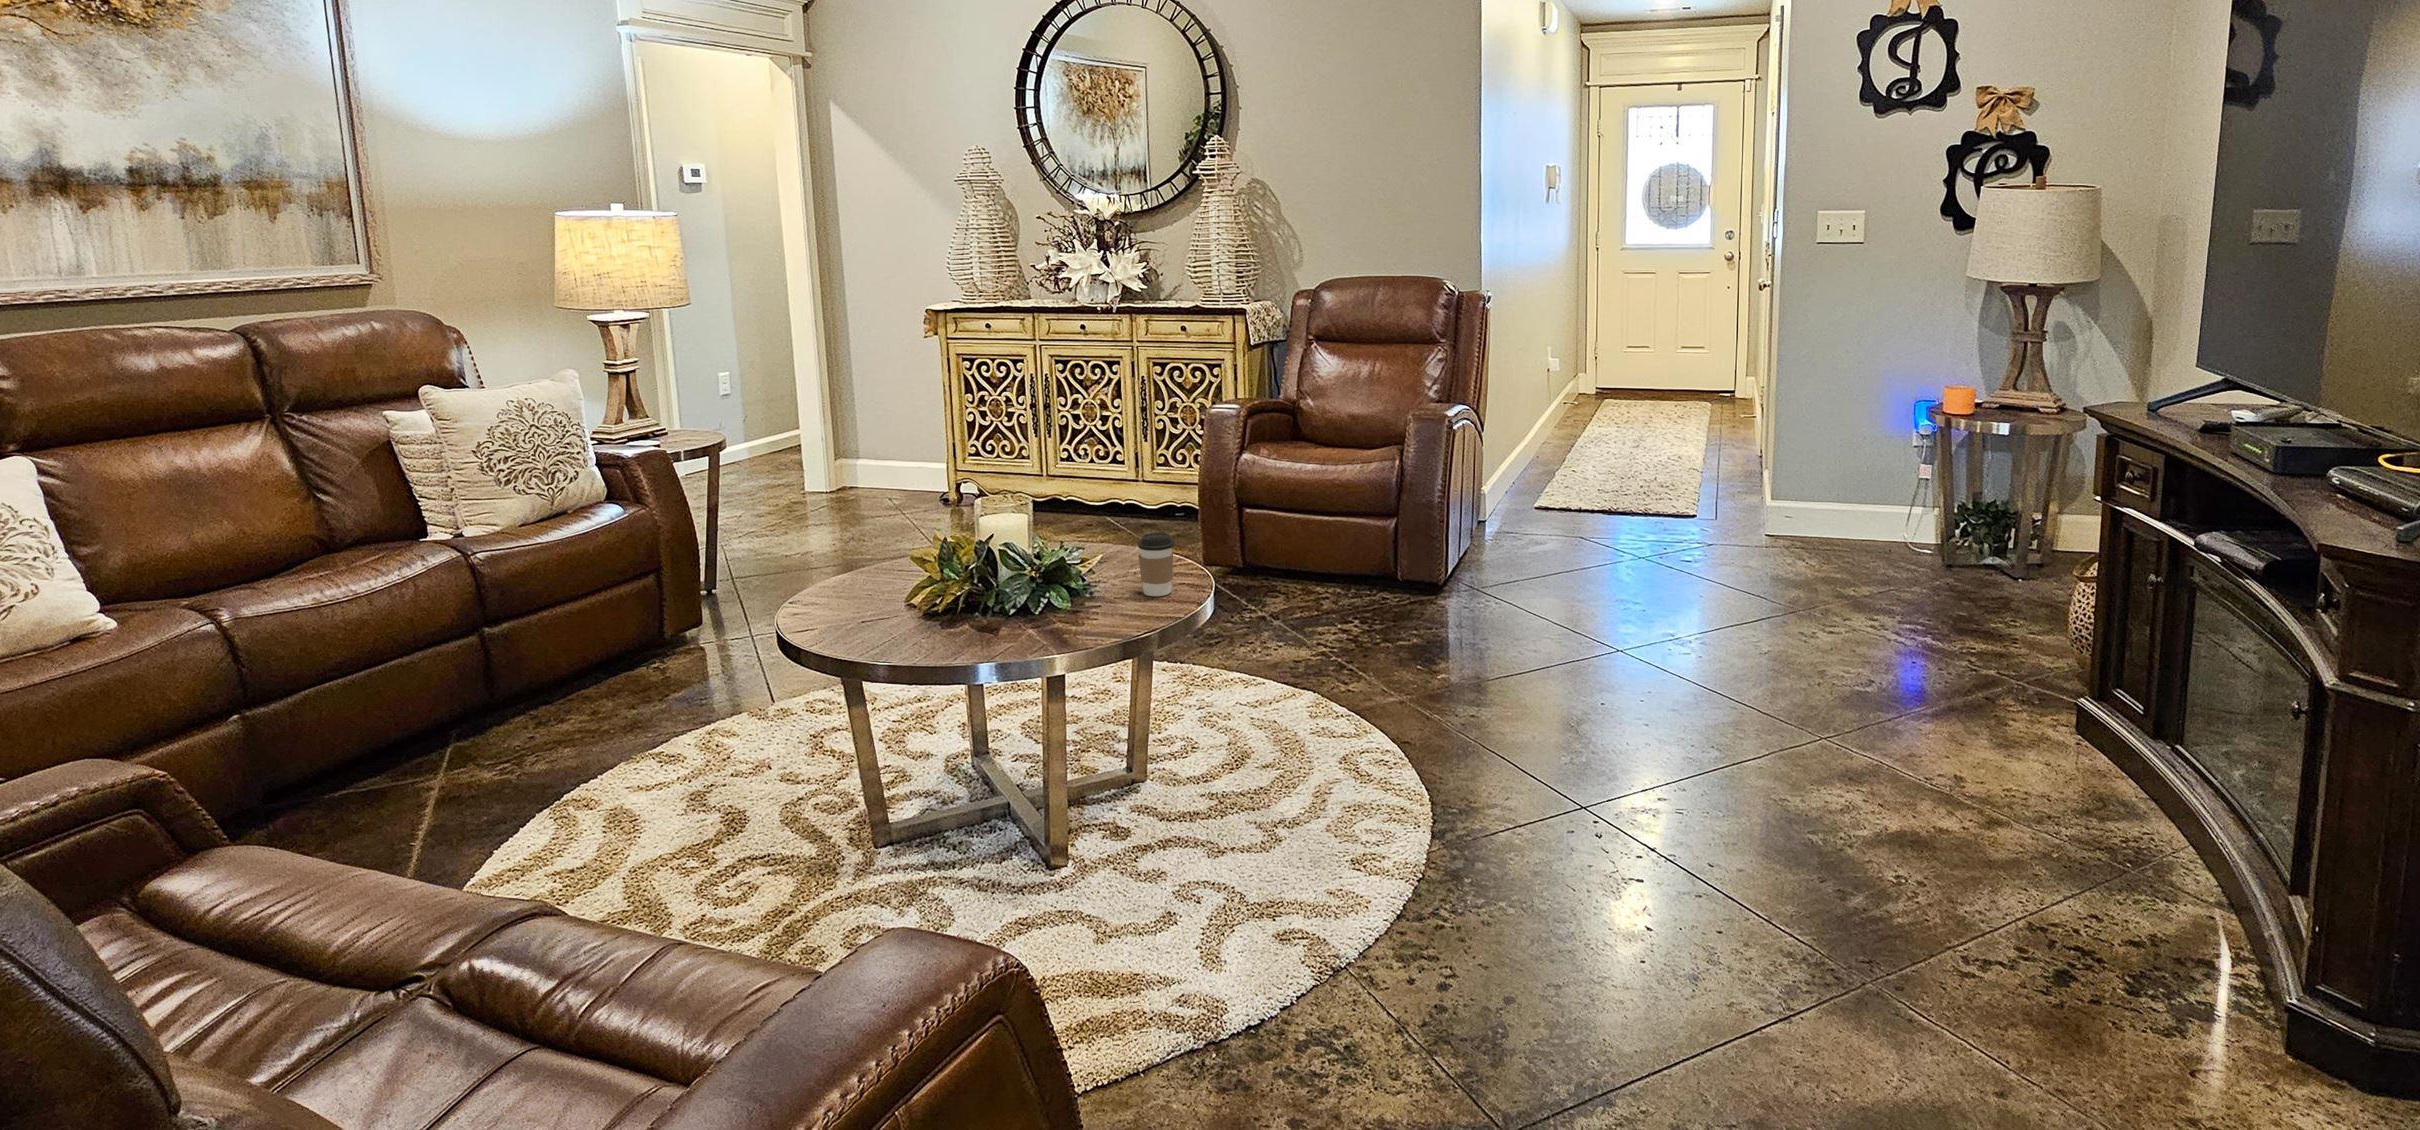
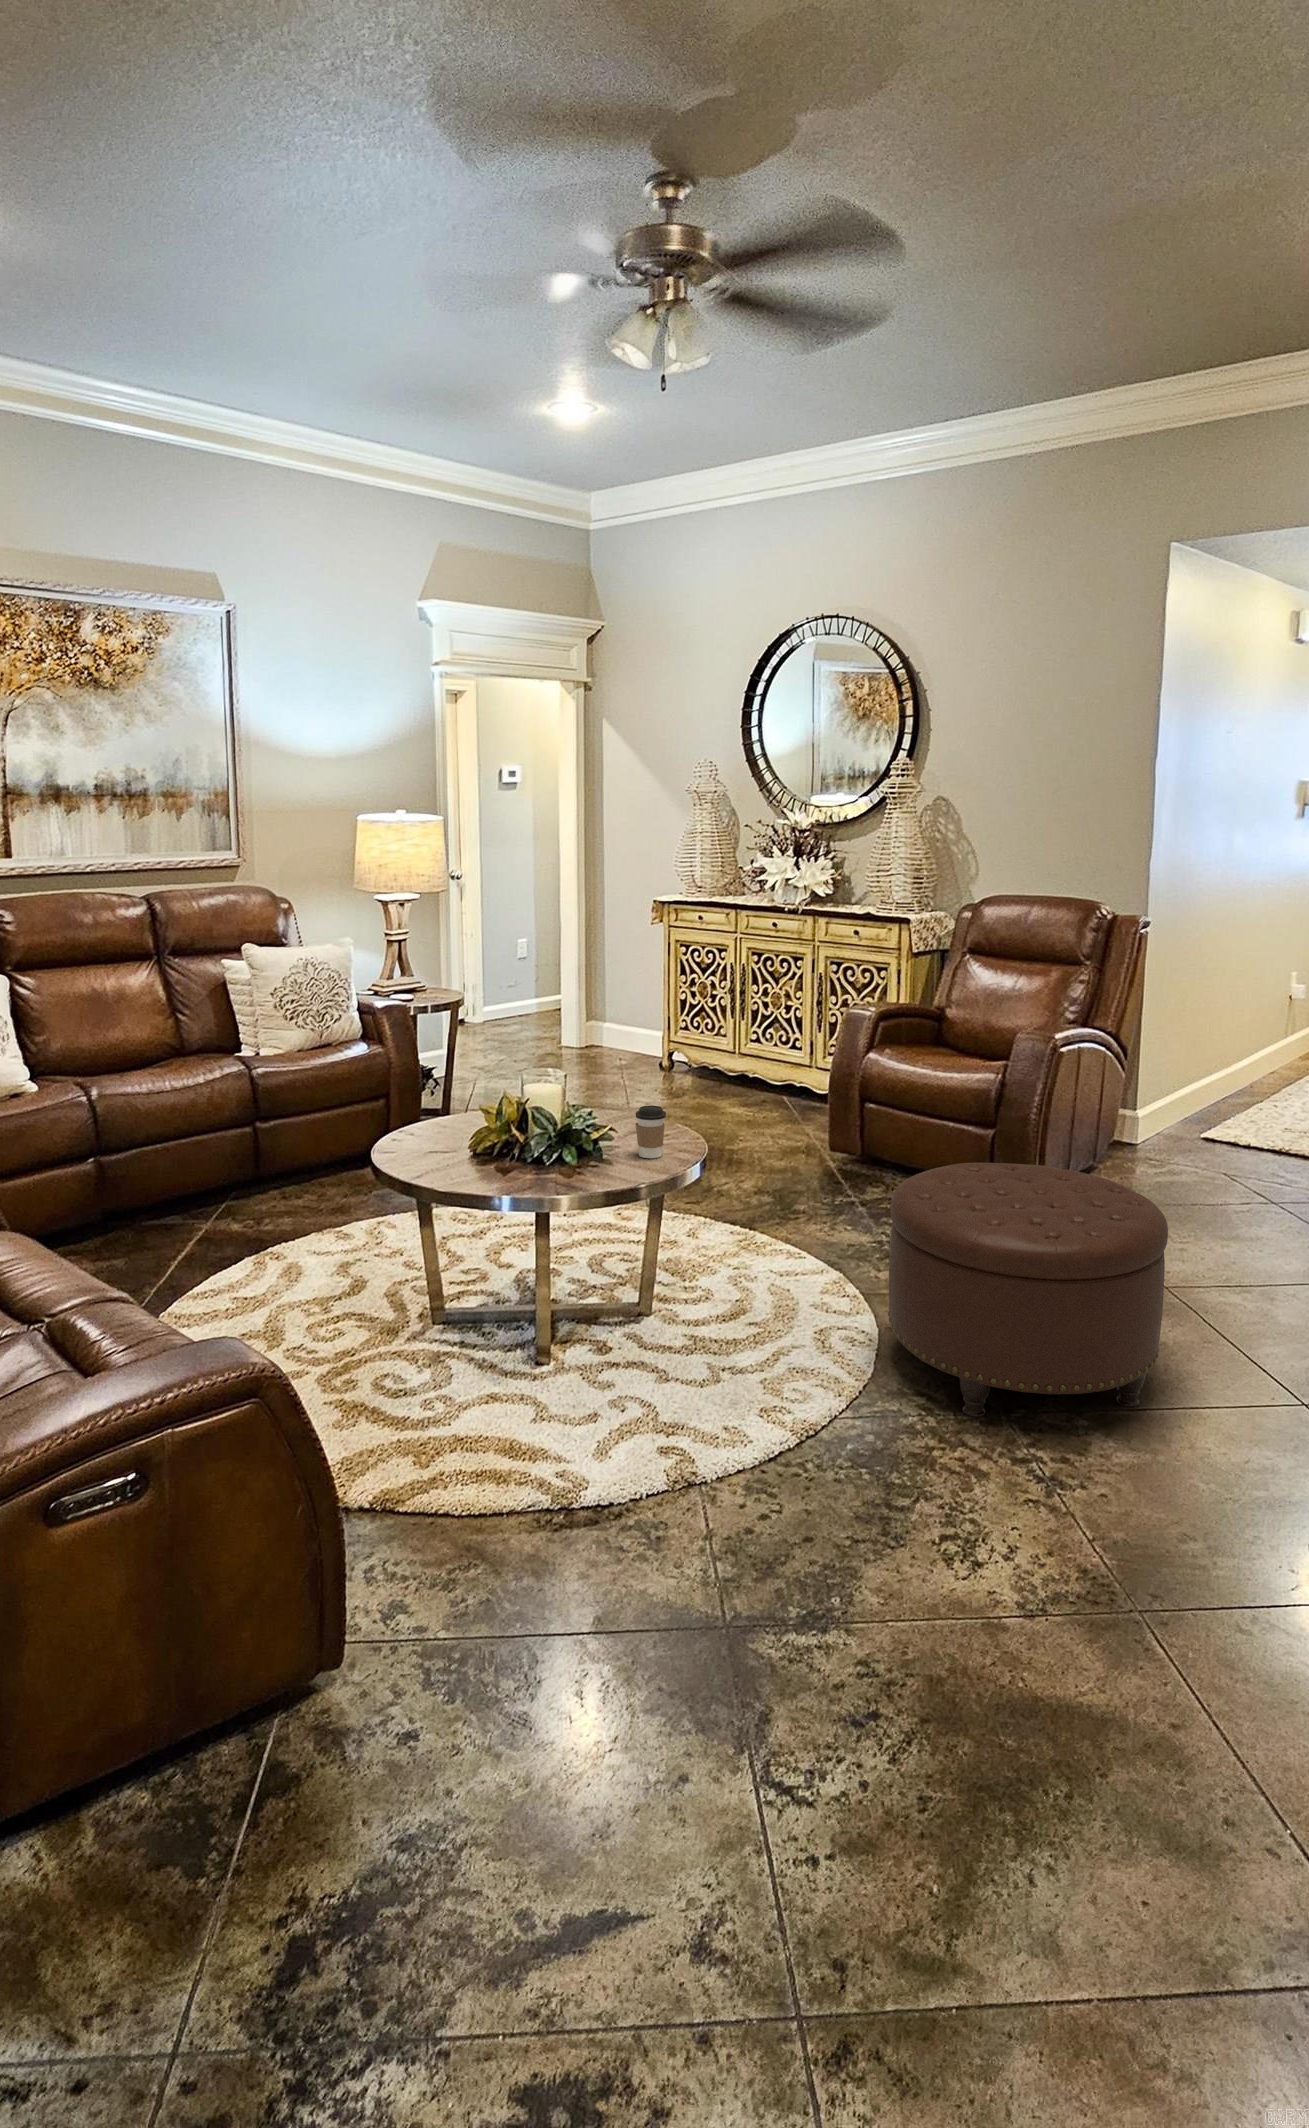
ottoman: none [1412,547,1696,818] -> present [888,1163,1168,1417]

